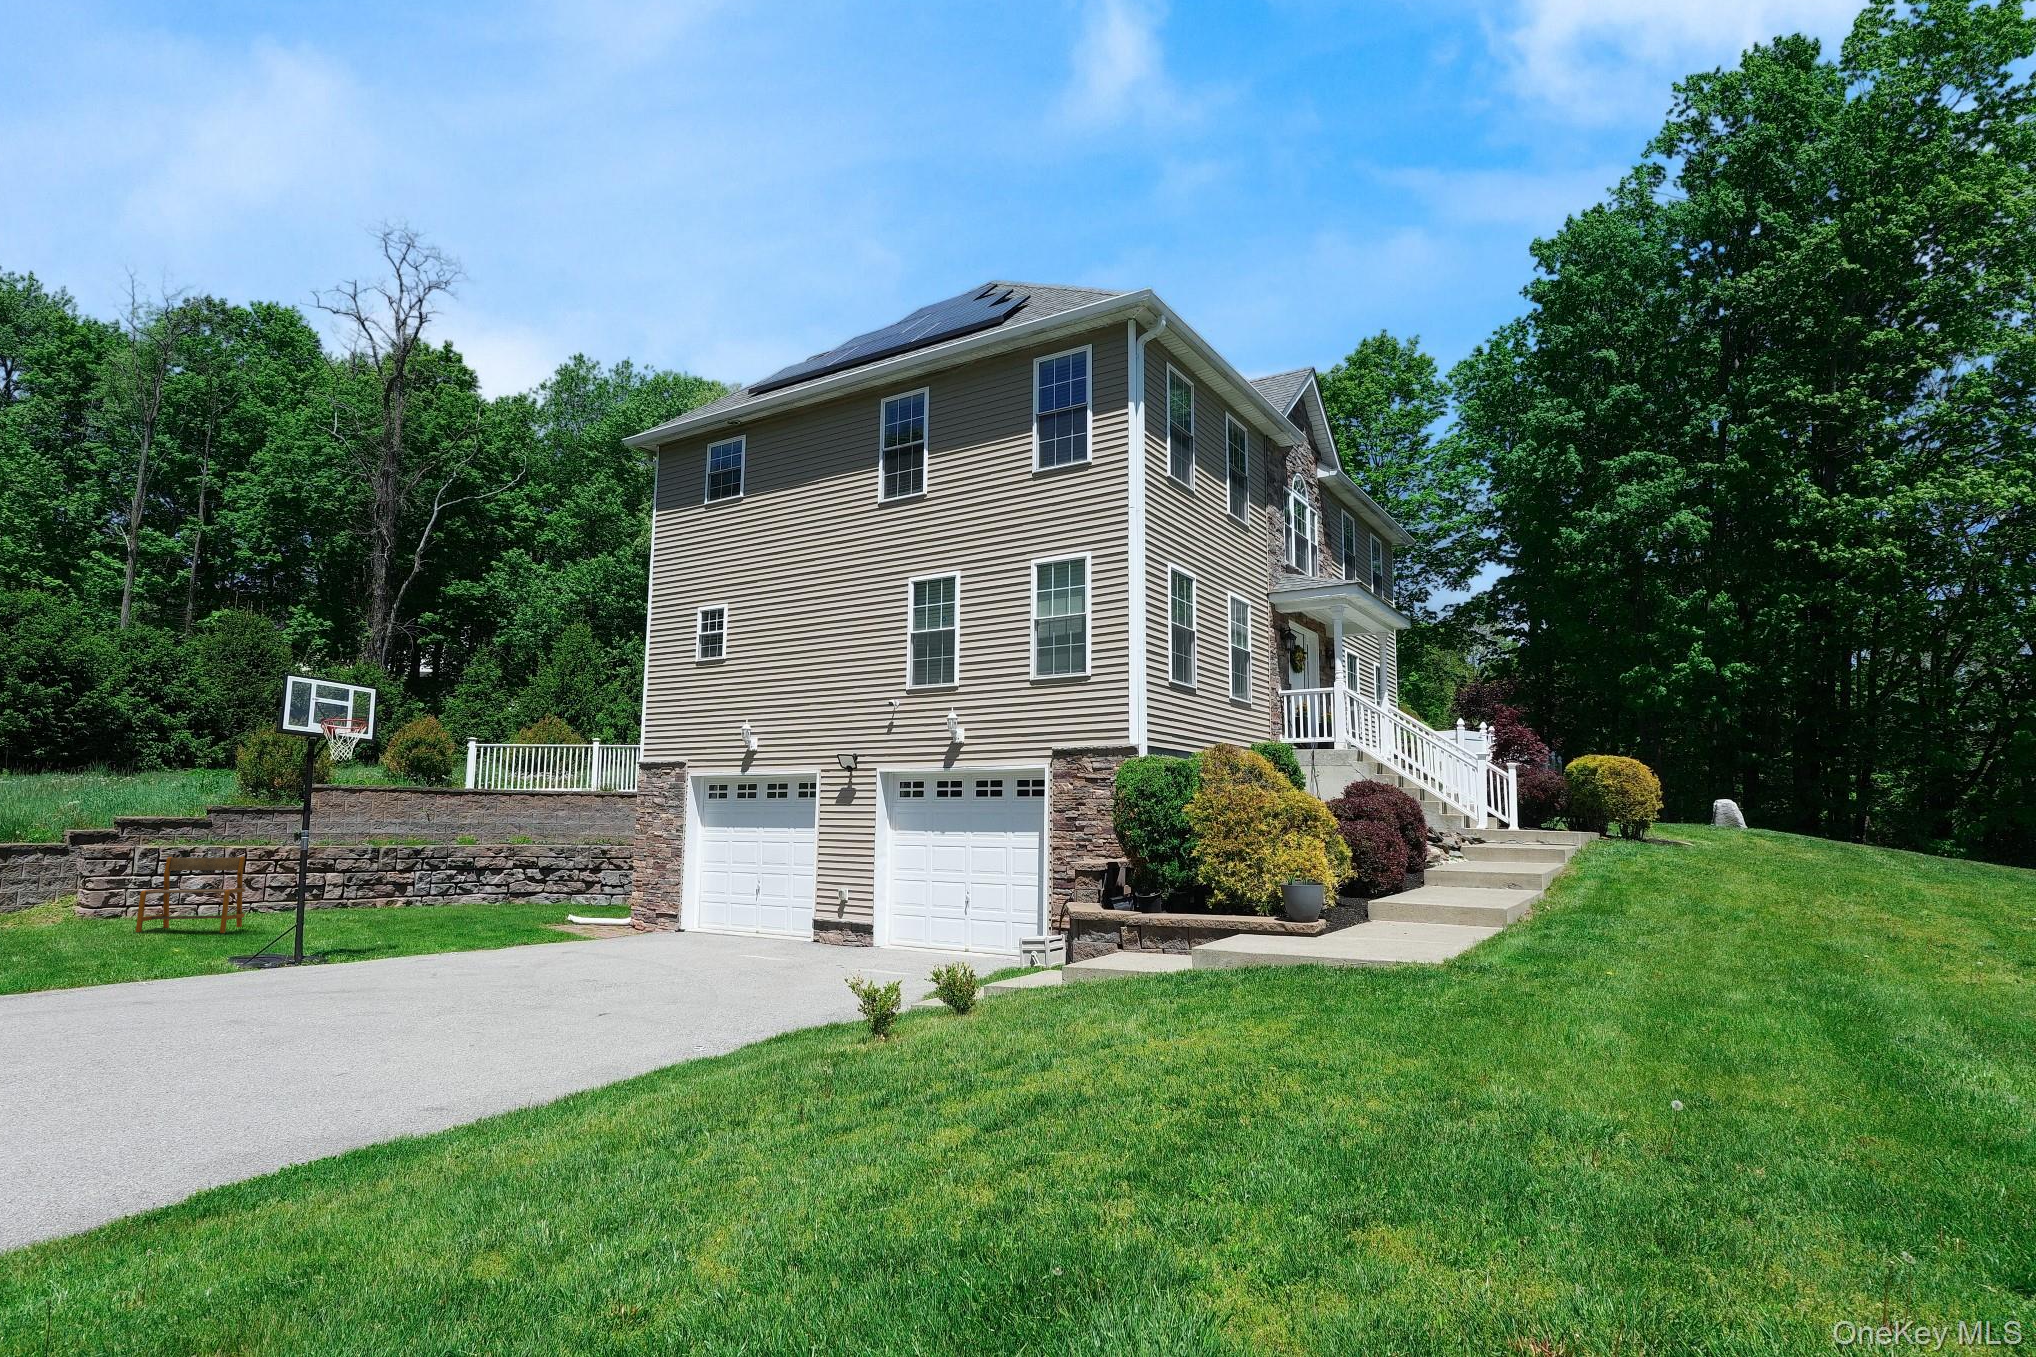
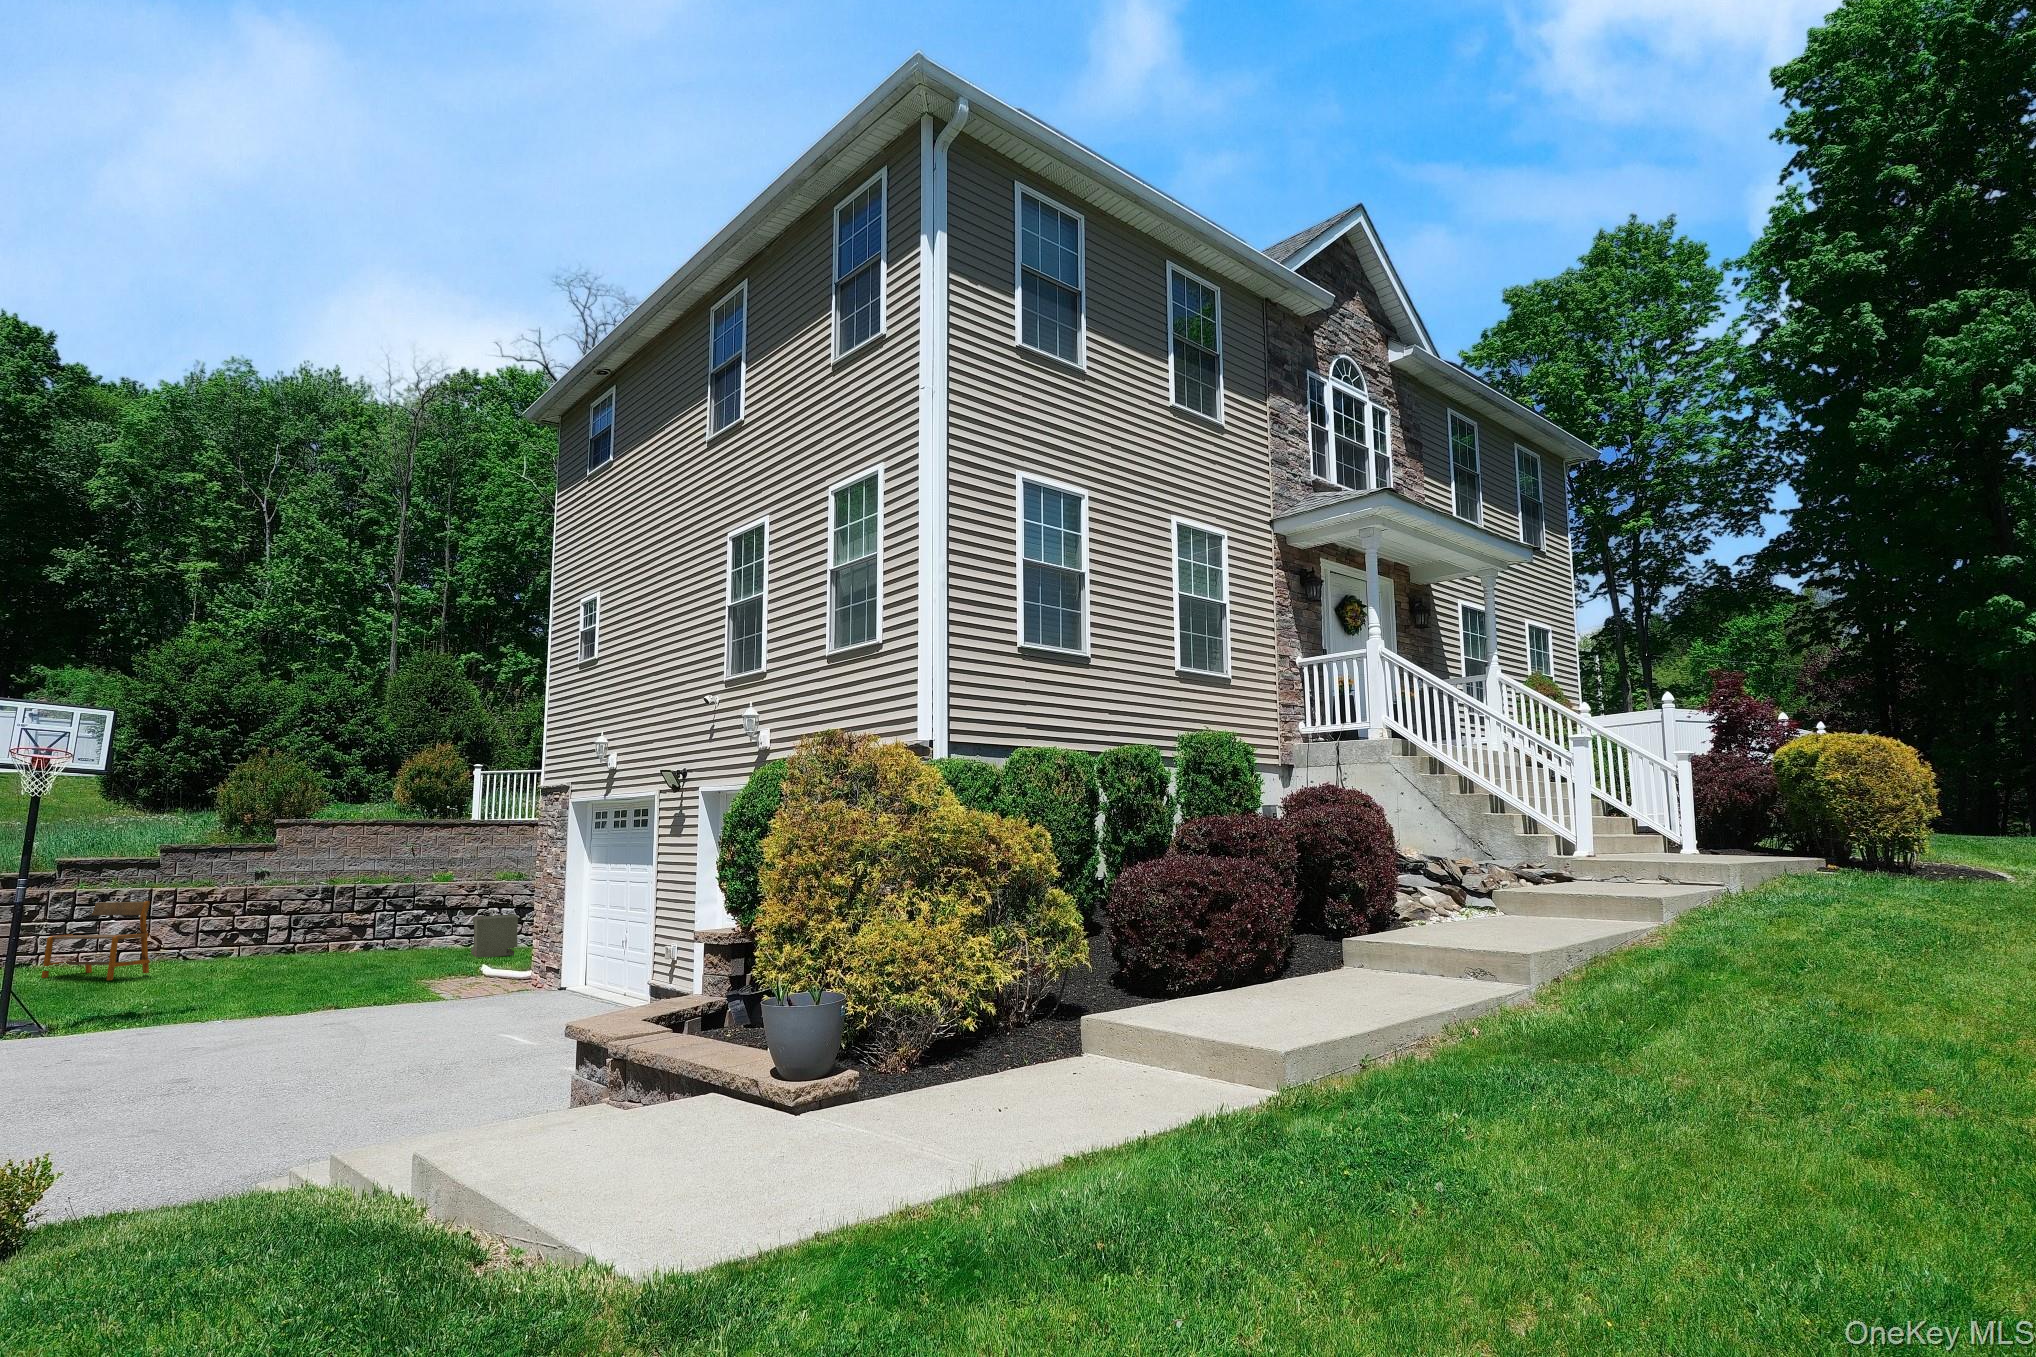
cardboard box: none [487,874,541,915] -> present [471,913,518,957]

